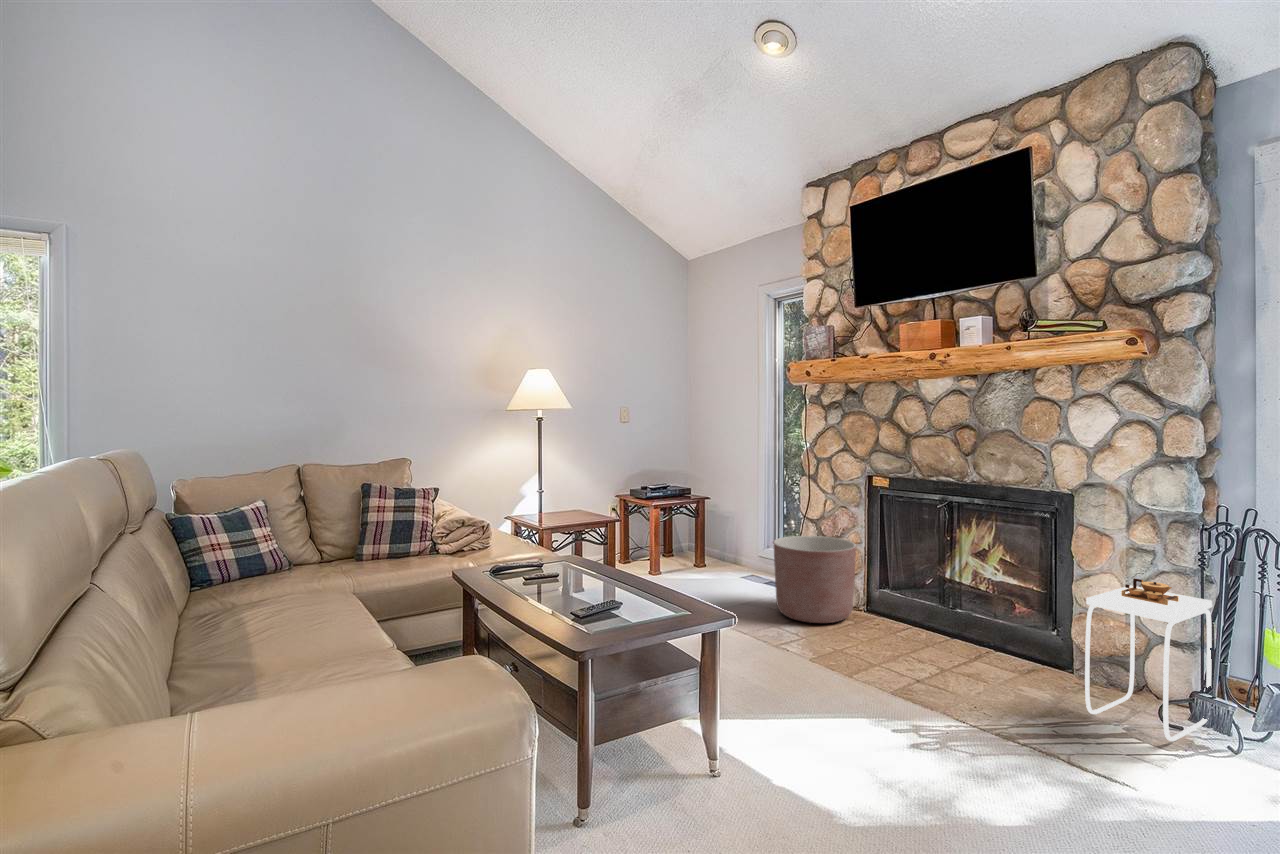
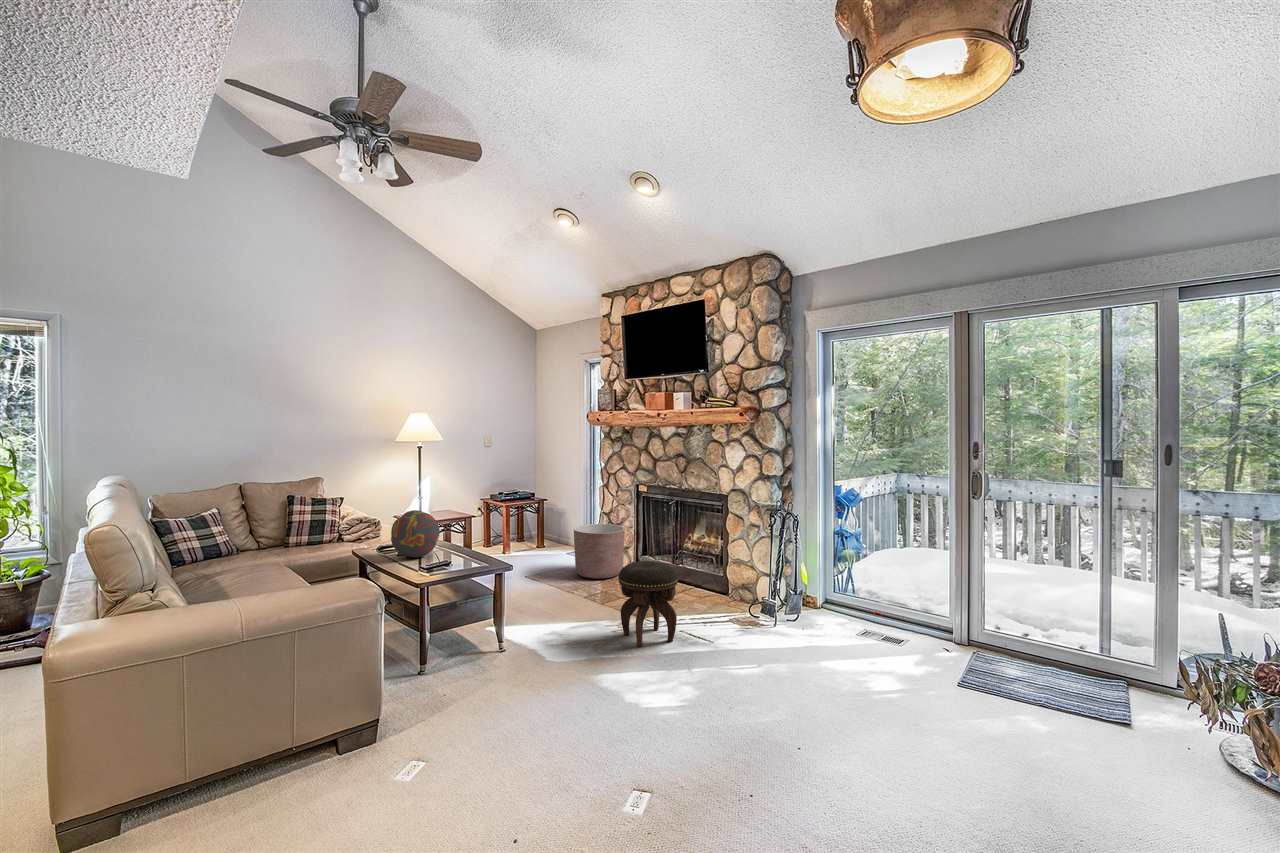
decorative orb: none [518,508,595,588] -> present [391,510,440,558]
side table: present [1085,578,1212,741] -> none [716,542,780,627]
footstool: none [919,608,1044,775] -> present [618,561,678,647]

